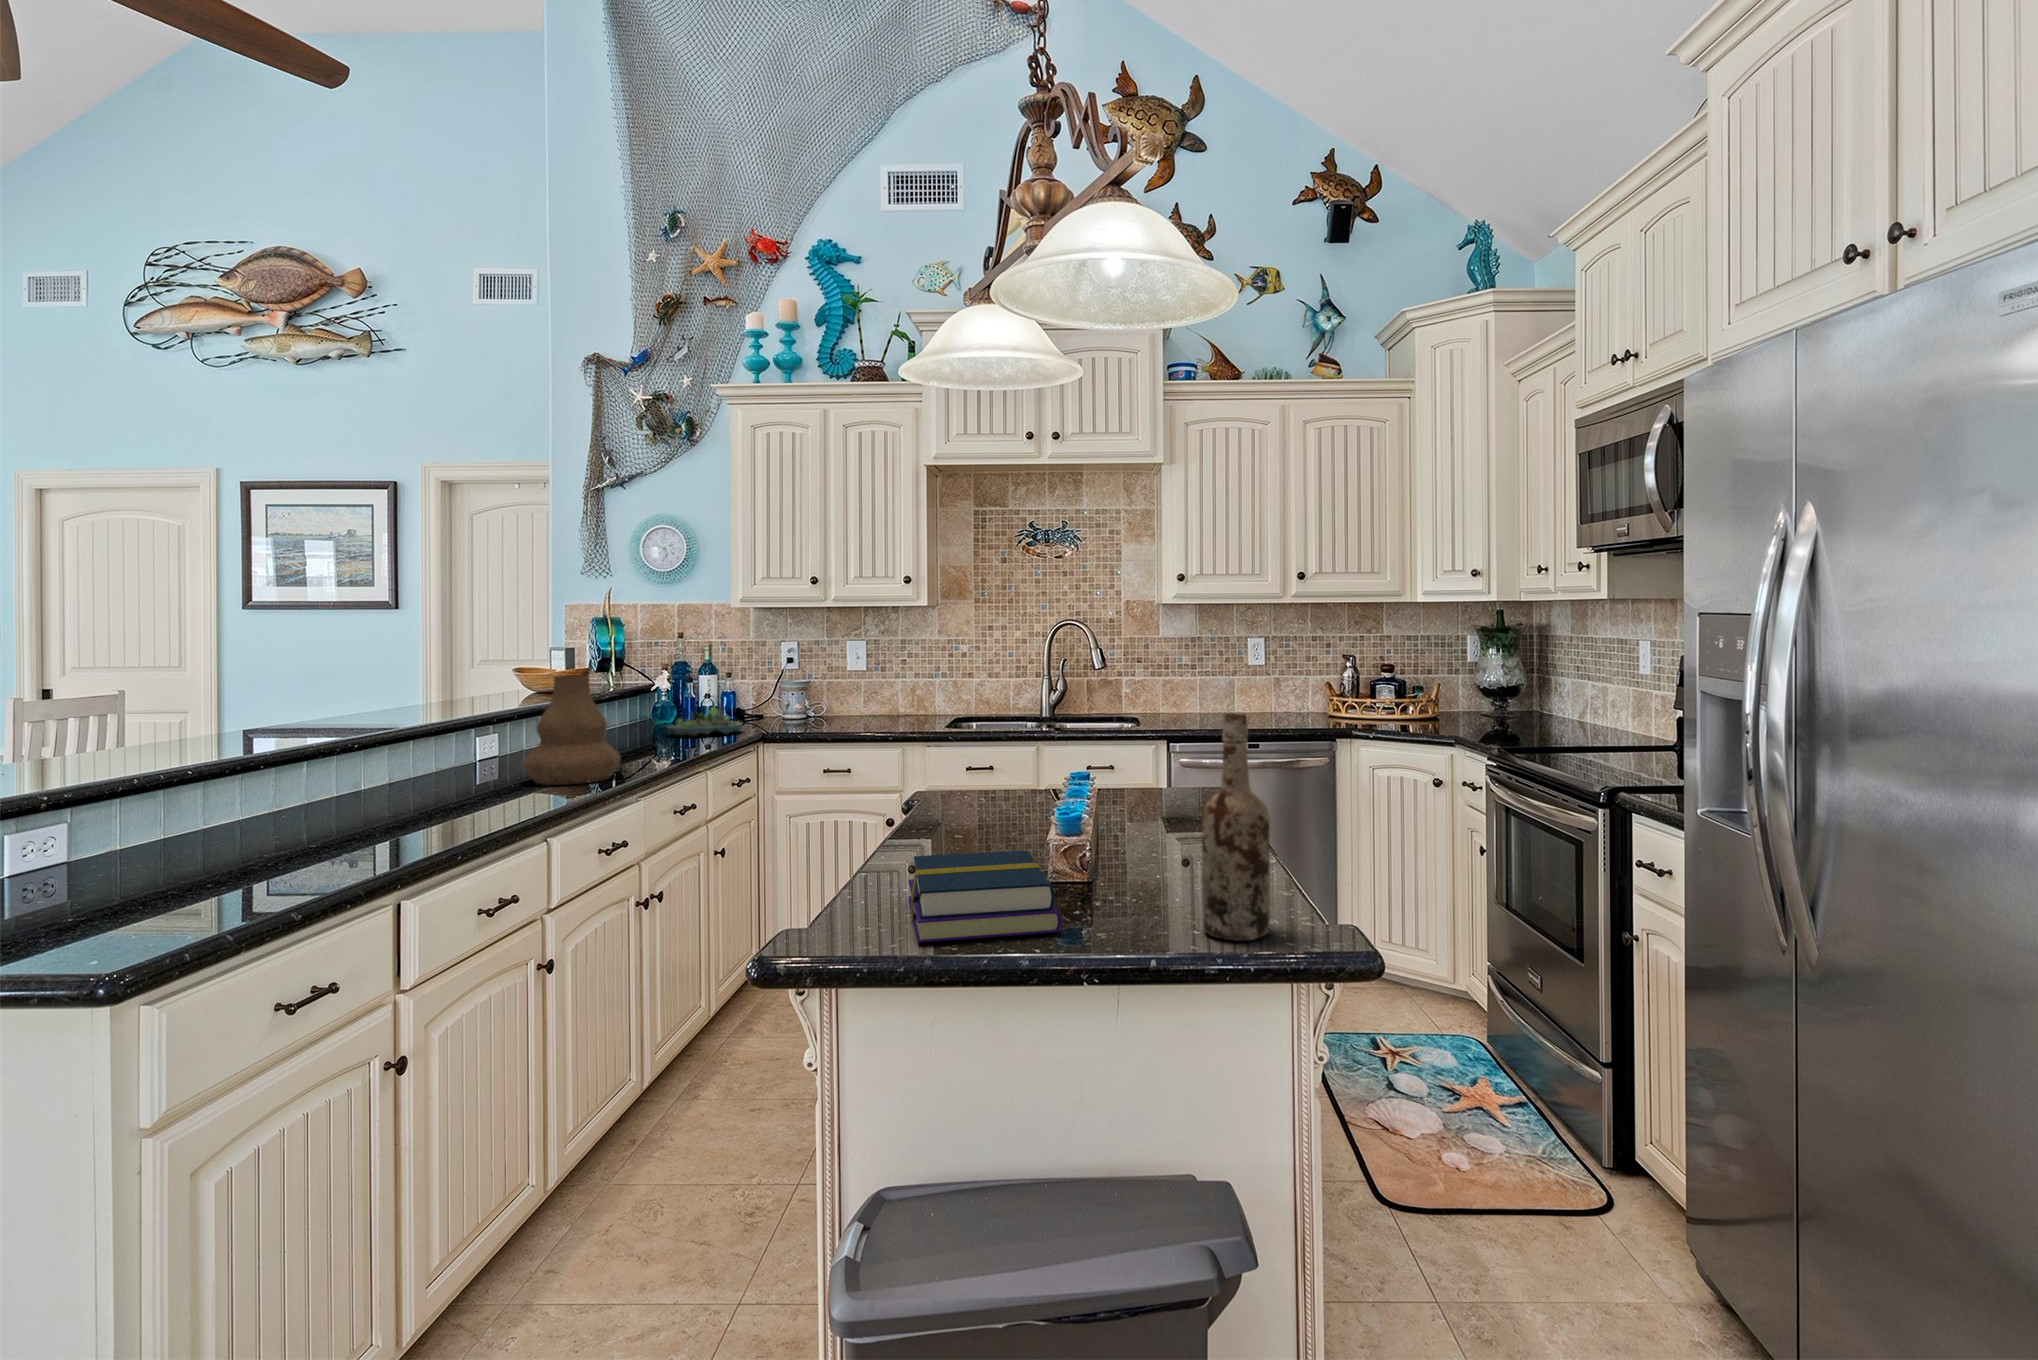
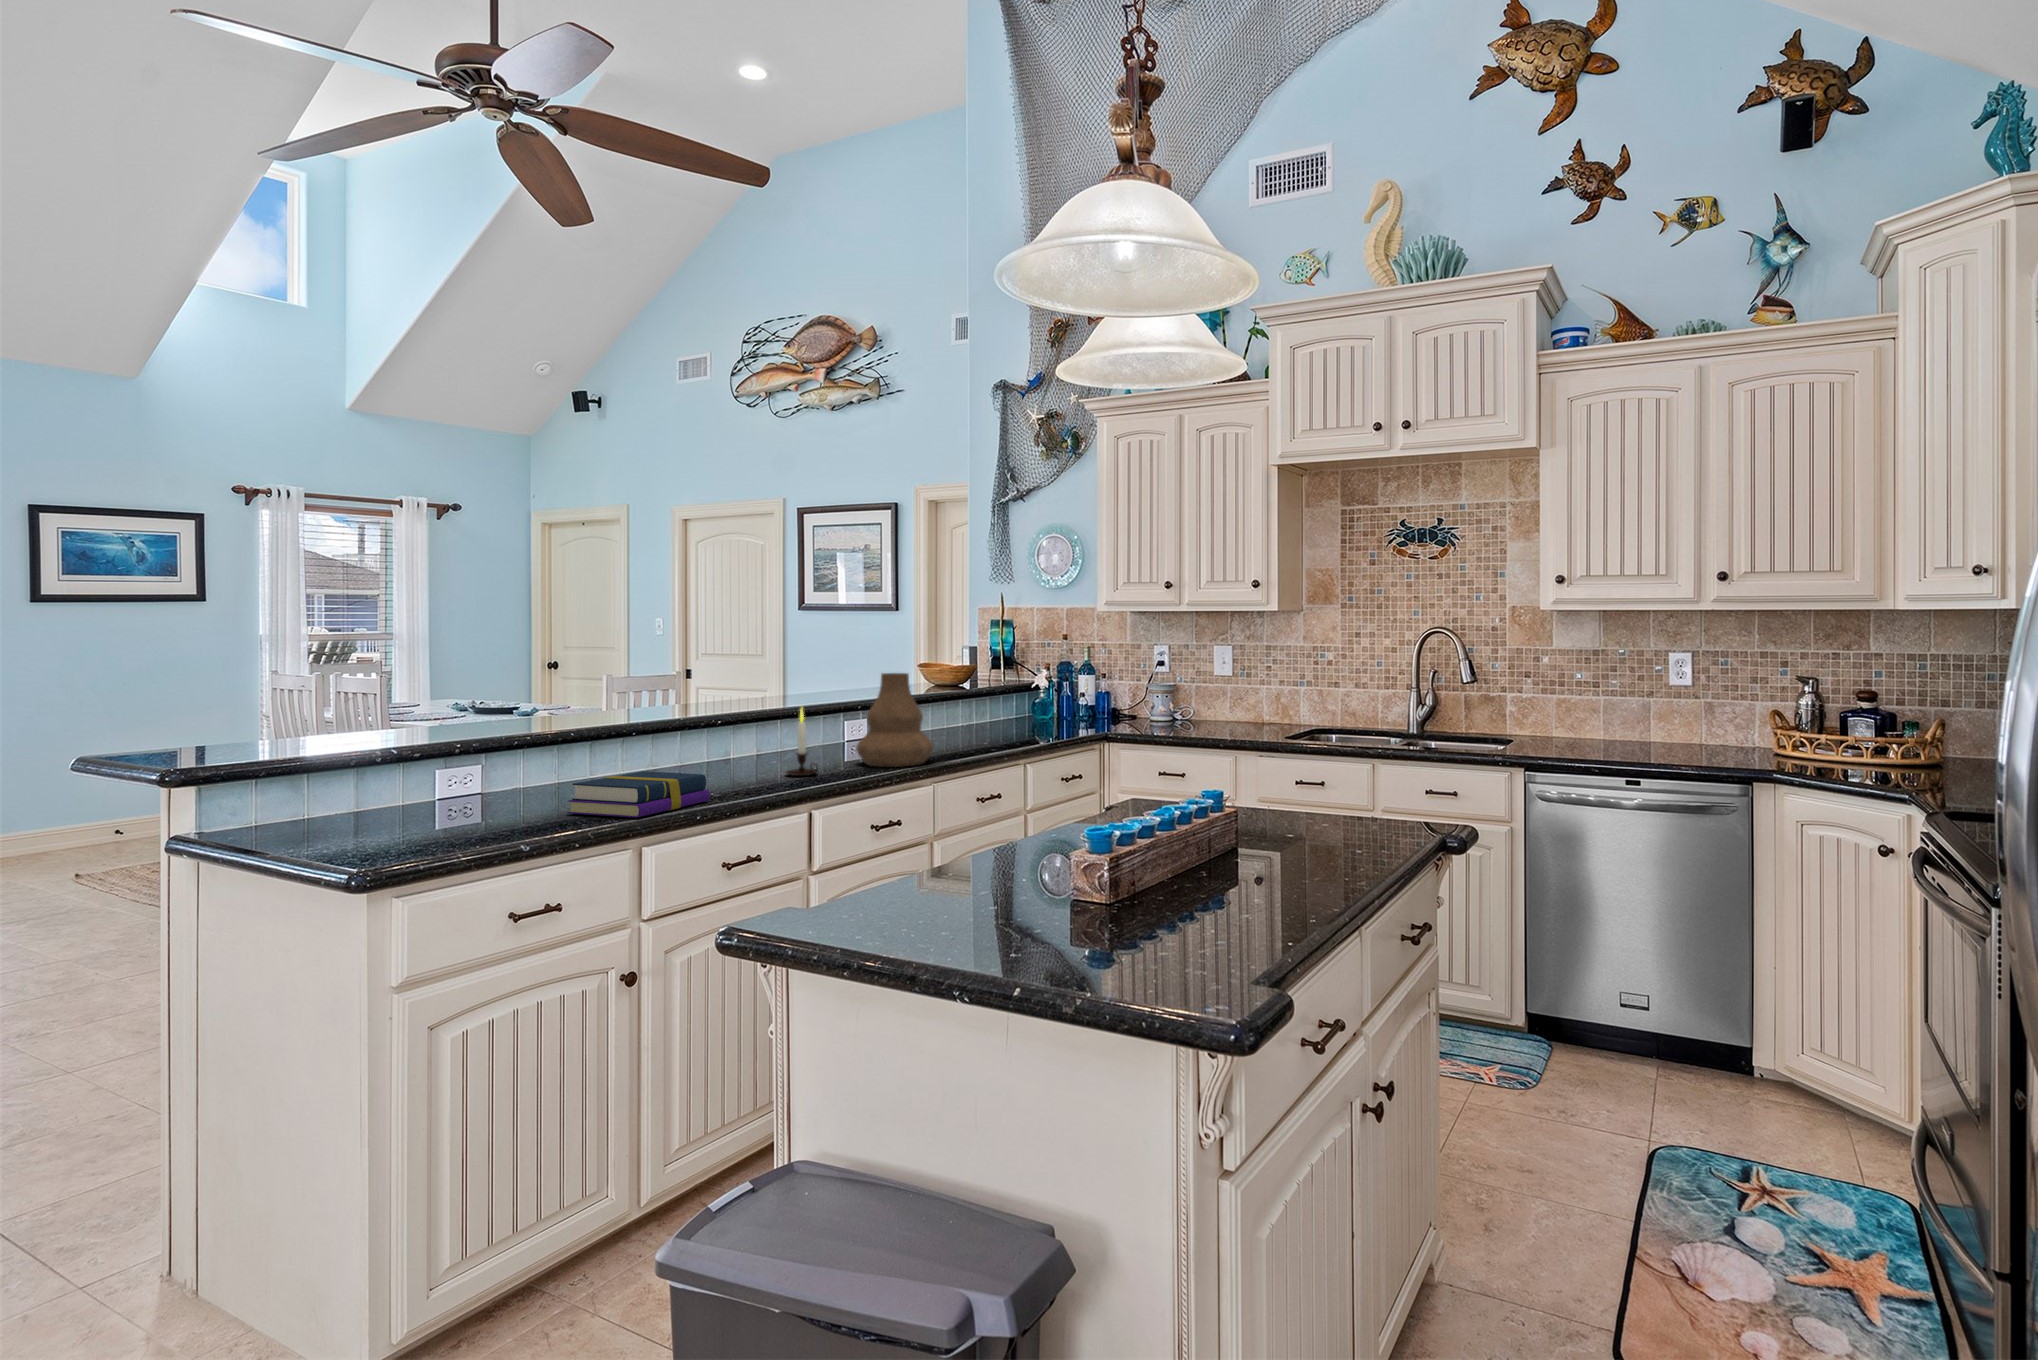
succulent planter: present [667,704,742,736] -> none [1032,700,1100,731]
wine bottle: present [1202,714,1270,941] -> none [1142,744,1214,989]
candle: none [452,717,503,803] -> present [786,709,818,776]
book: present [908,850,1061,942] -> present [568,771,710,817]

